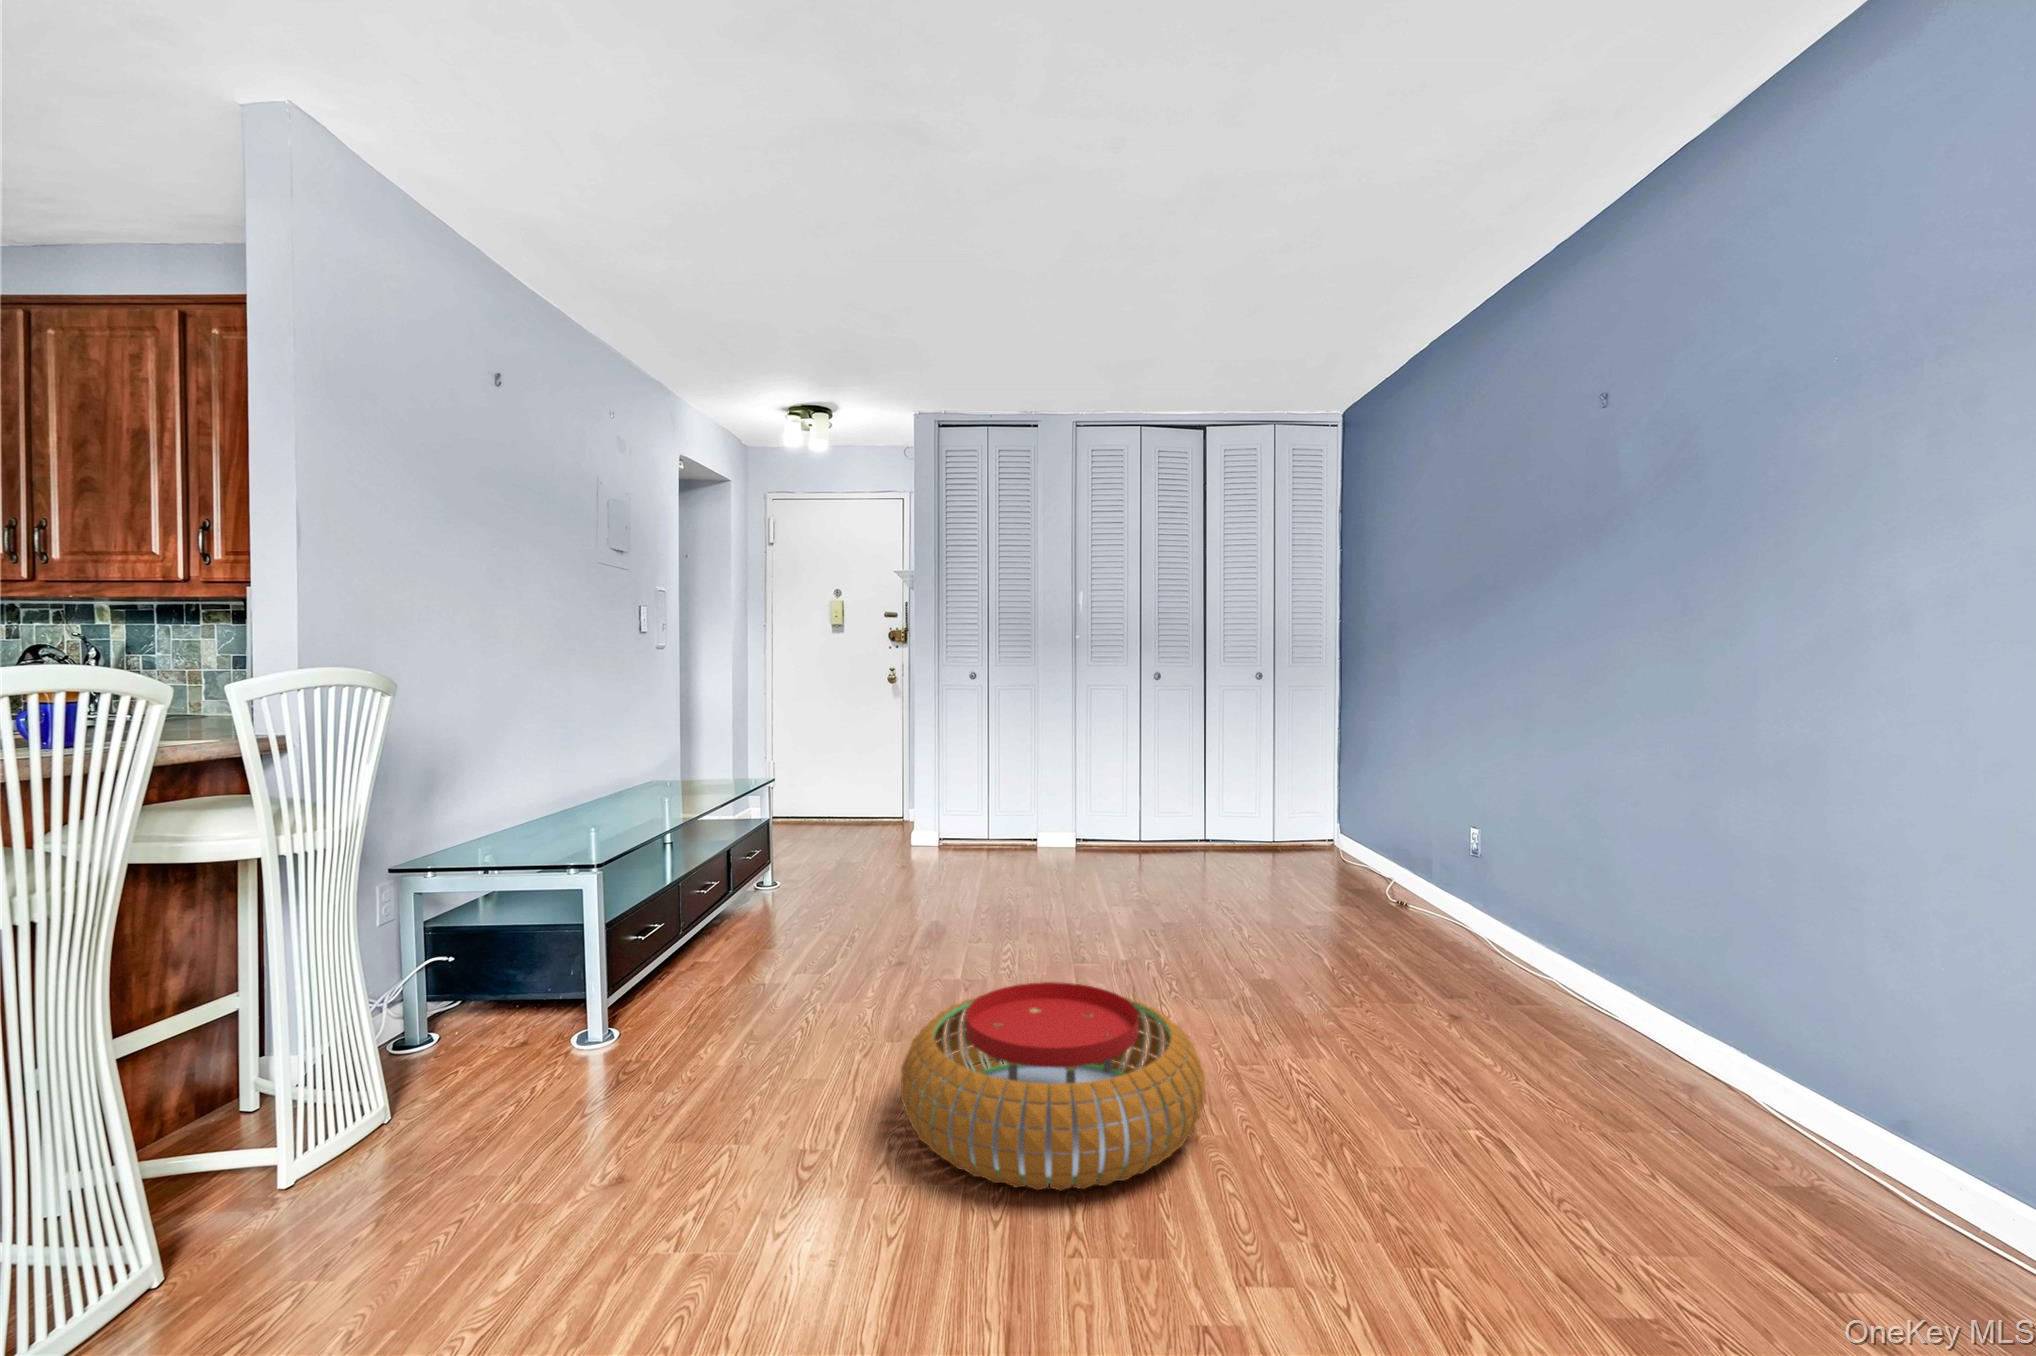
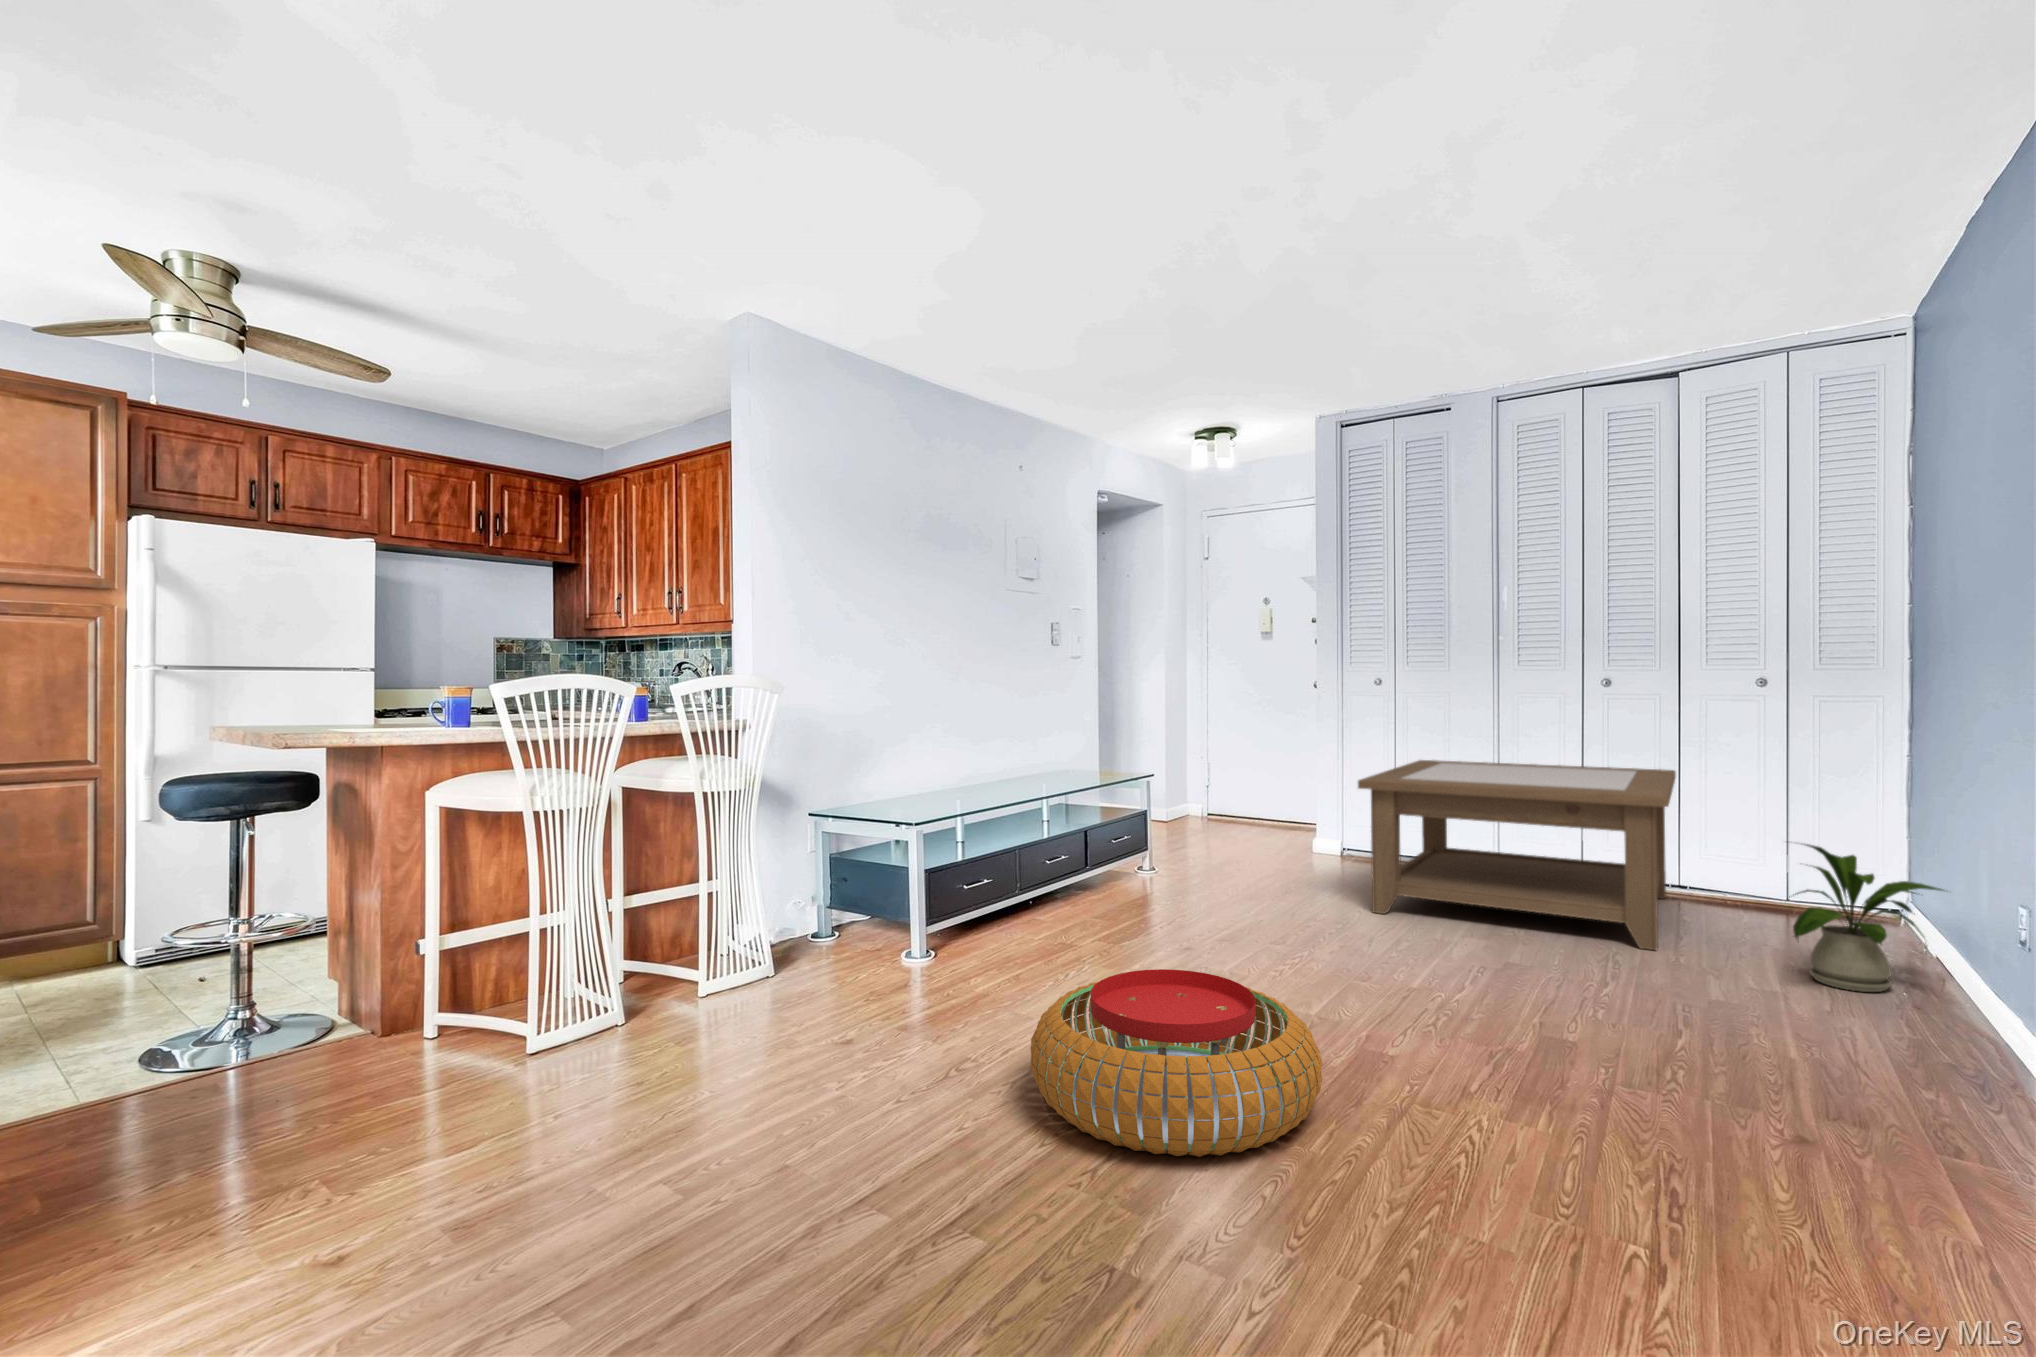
coffee table: none [1006,746,1248,893] -> present [1358,760,1676,950]
house plant: none [1318,797,1406,902] -> present [1789,844,1943,992]

